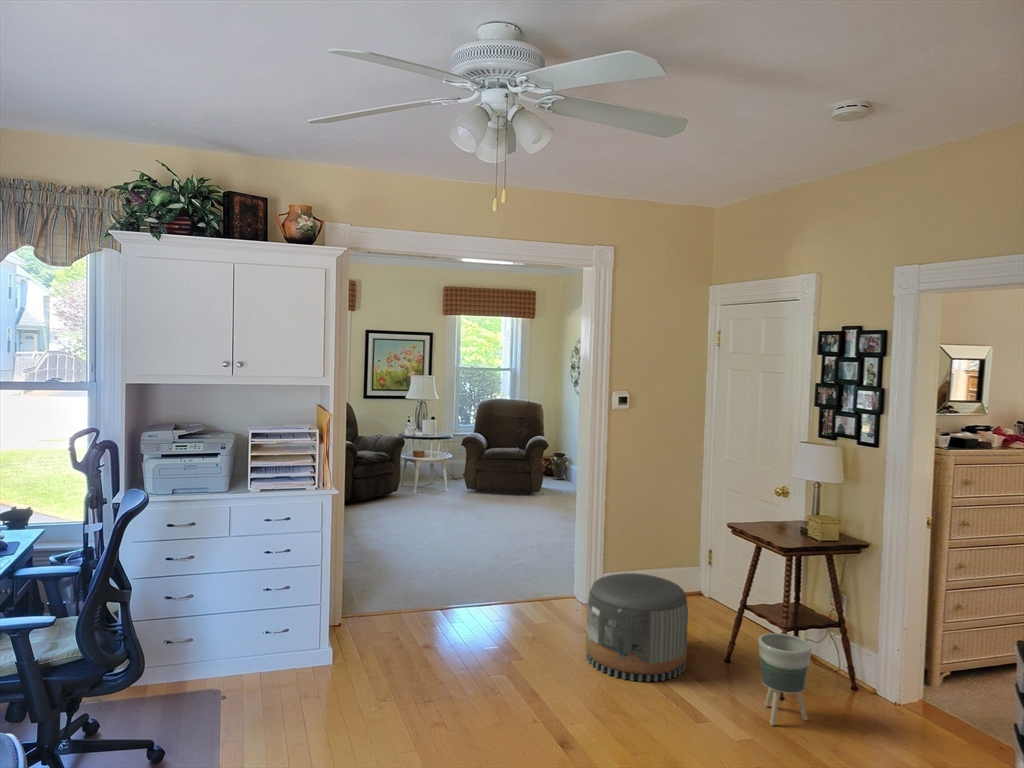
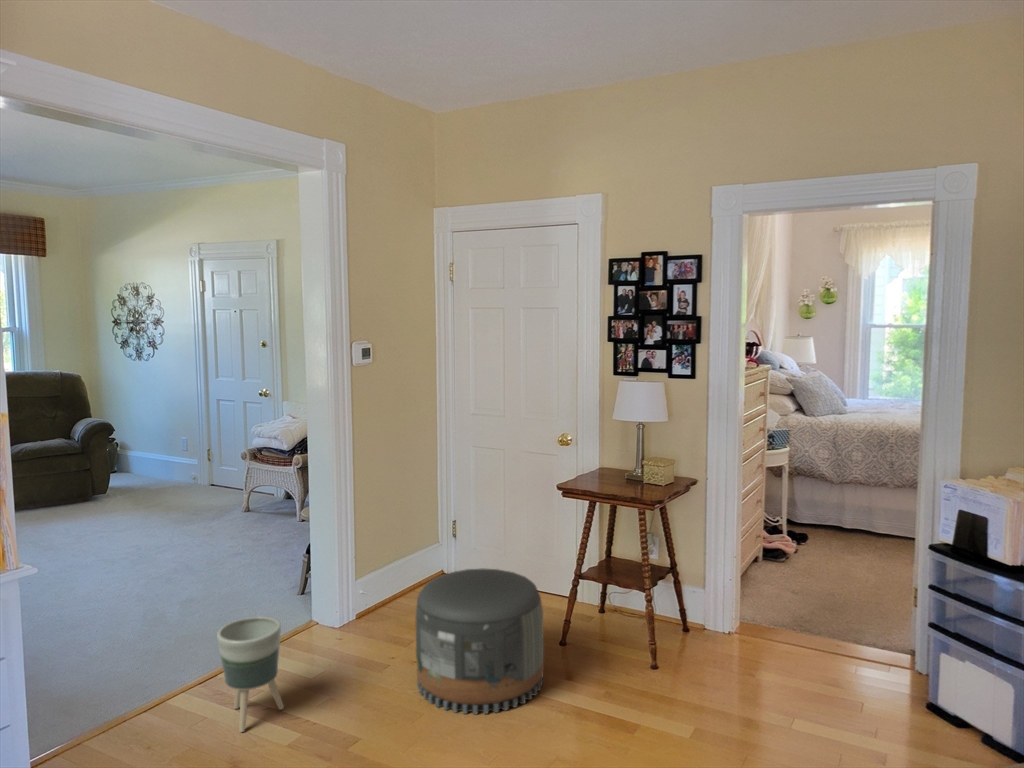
planter: present [759,633,812,726] -> present [217,616,284,732]

